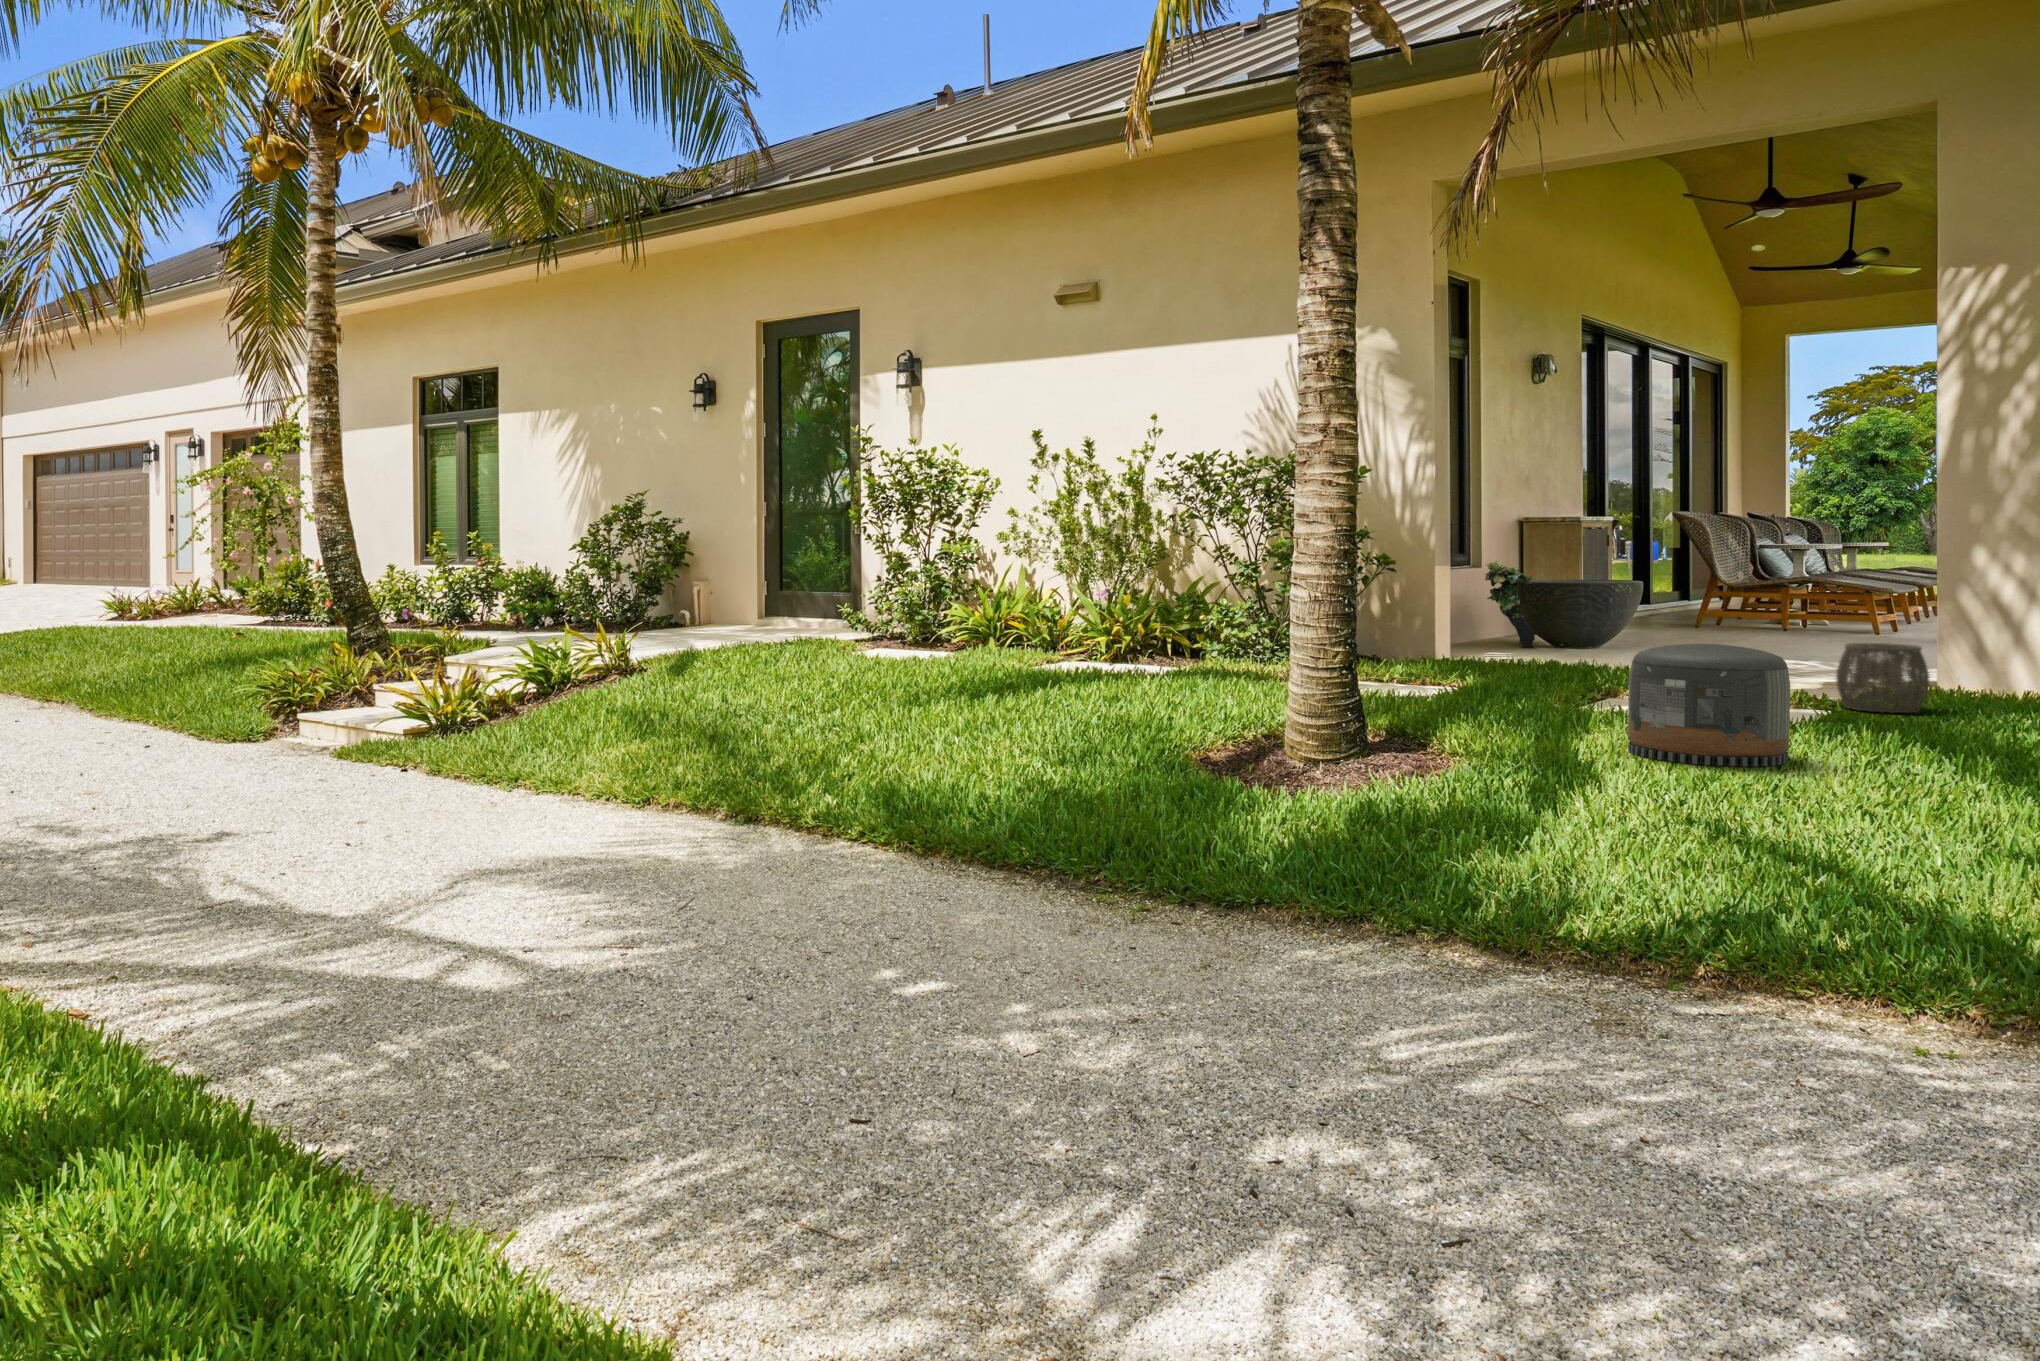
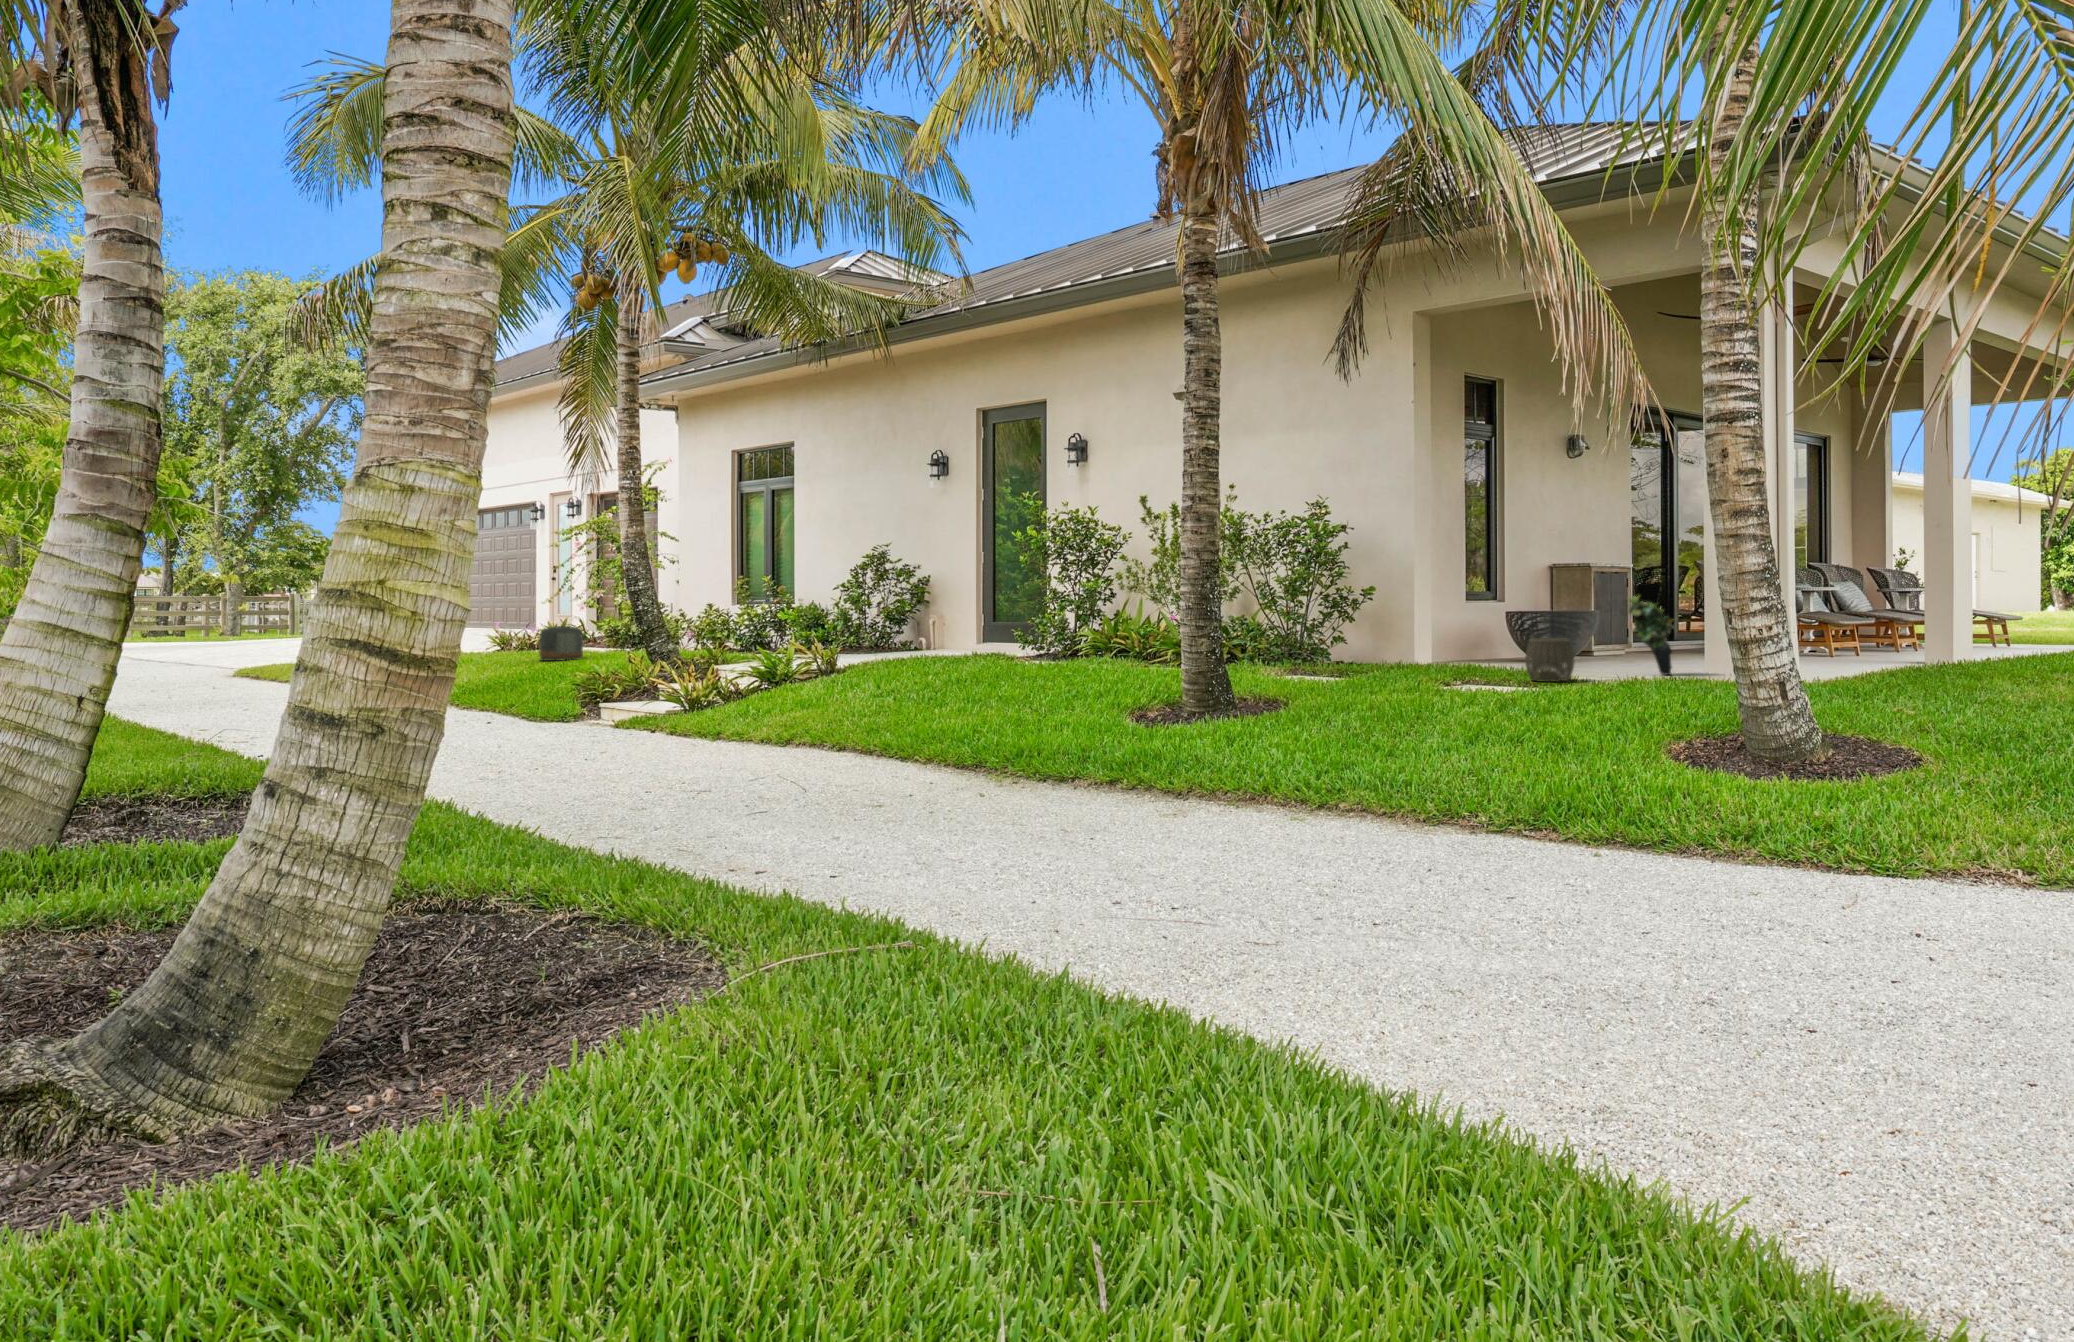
potted plant: present [1485,560,1535,648] -> present [1628,596,1675,675]
pouf: present [1628,644,1790,766] -> present [539,626,583,661]

